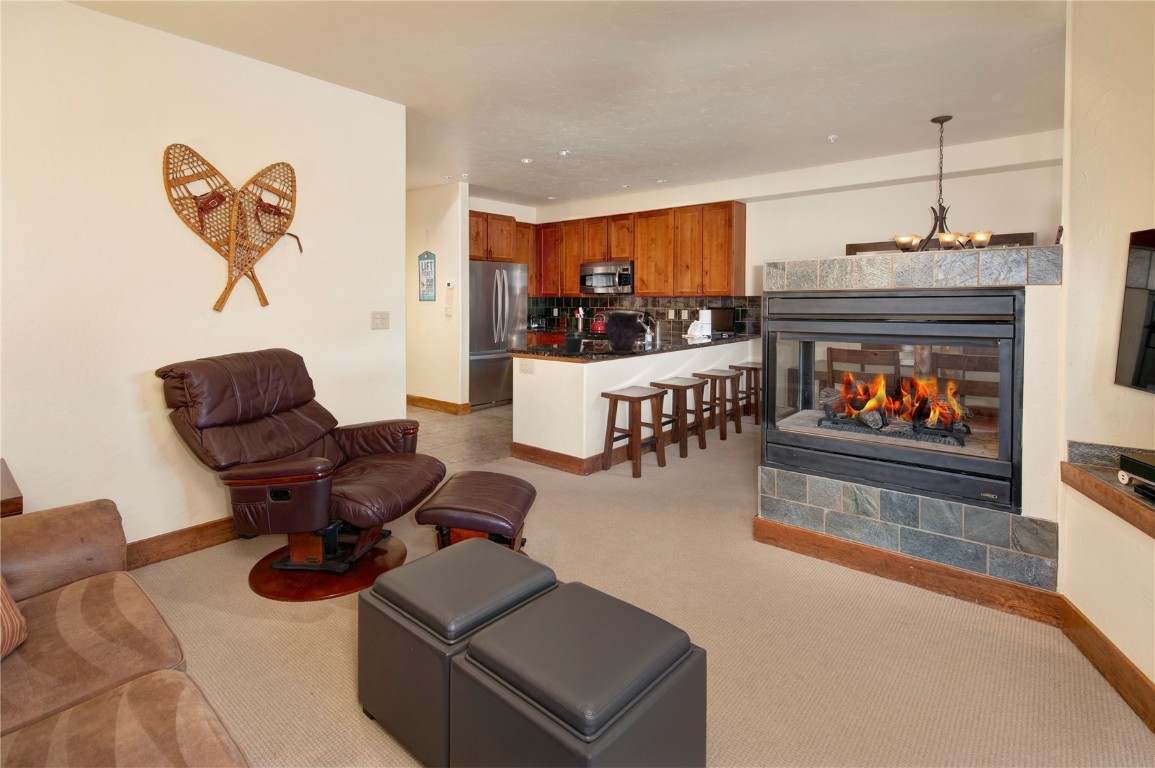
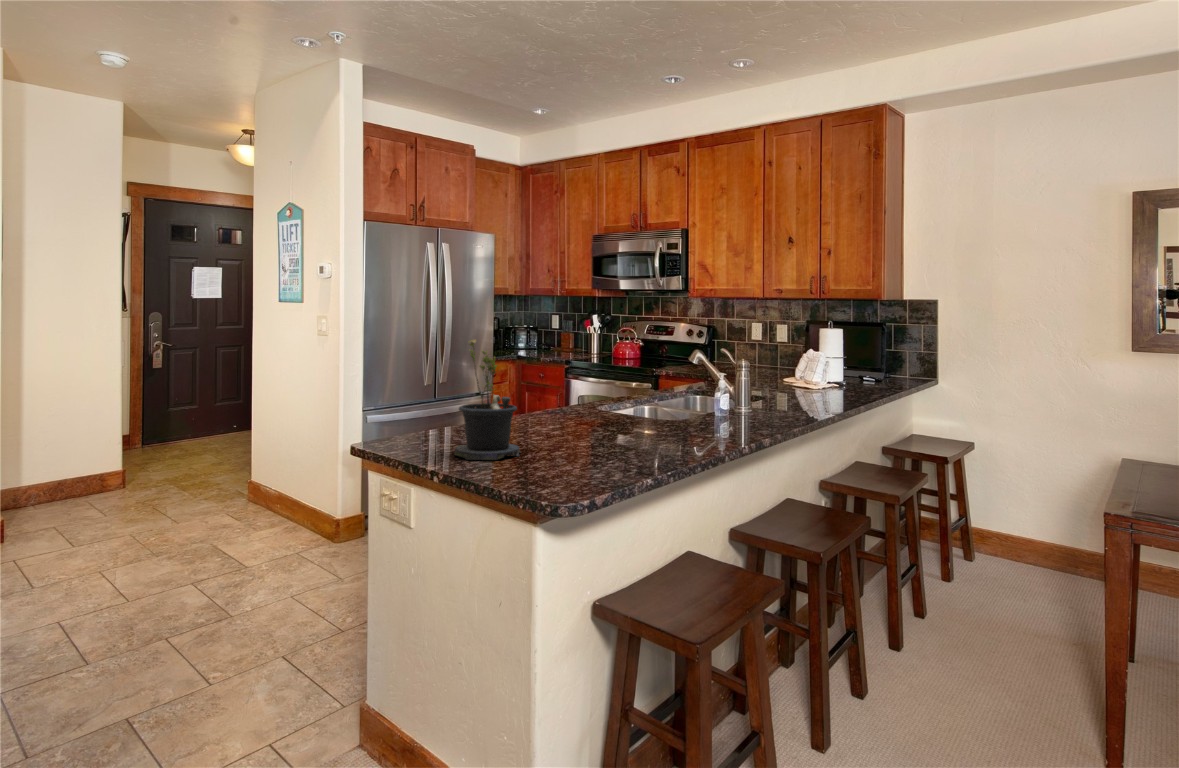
vase: present [604,313,643,353] -> none [579,338,685,455]

